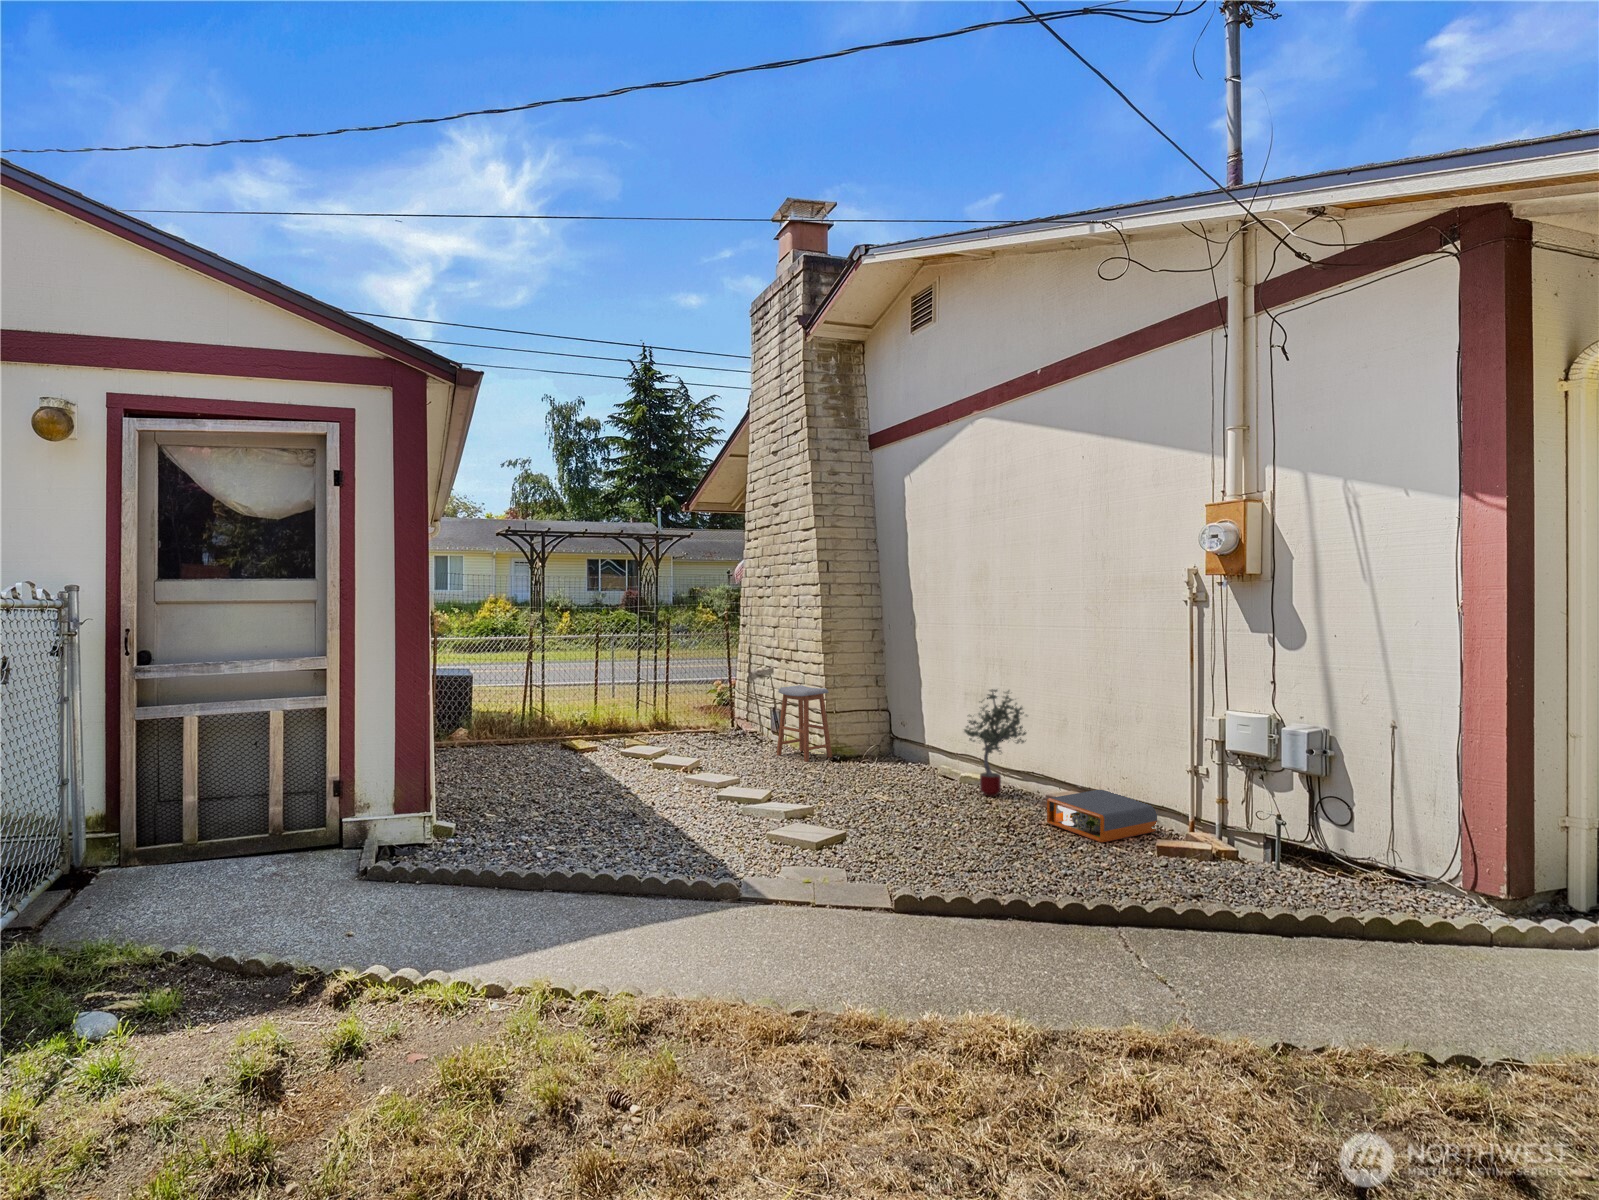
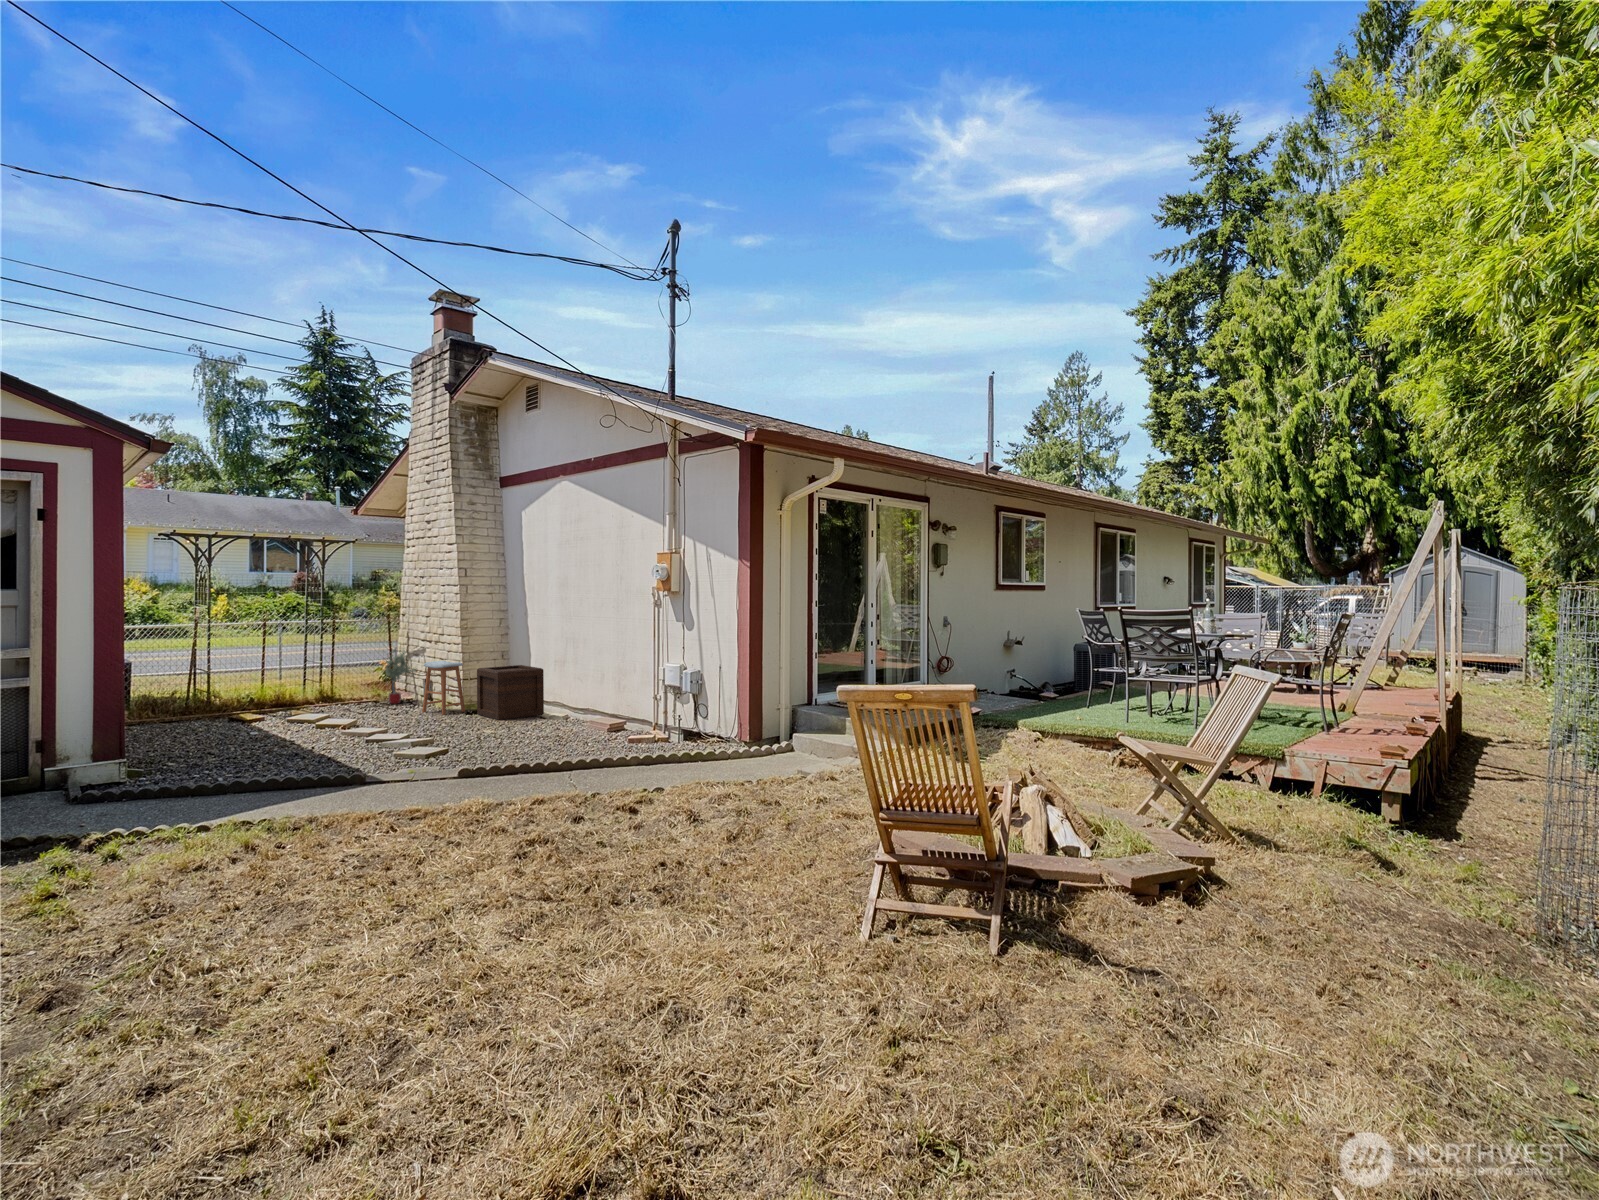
potted tree: present [964,689,1027,796] -> present [386,647,416,704]
wooden crate: none [851,694,947,778] -> present [477,665,544,720]
storage box: present [1047,790,1157,843] -> none [578,715,638,741]

